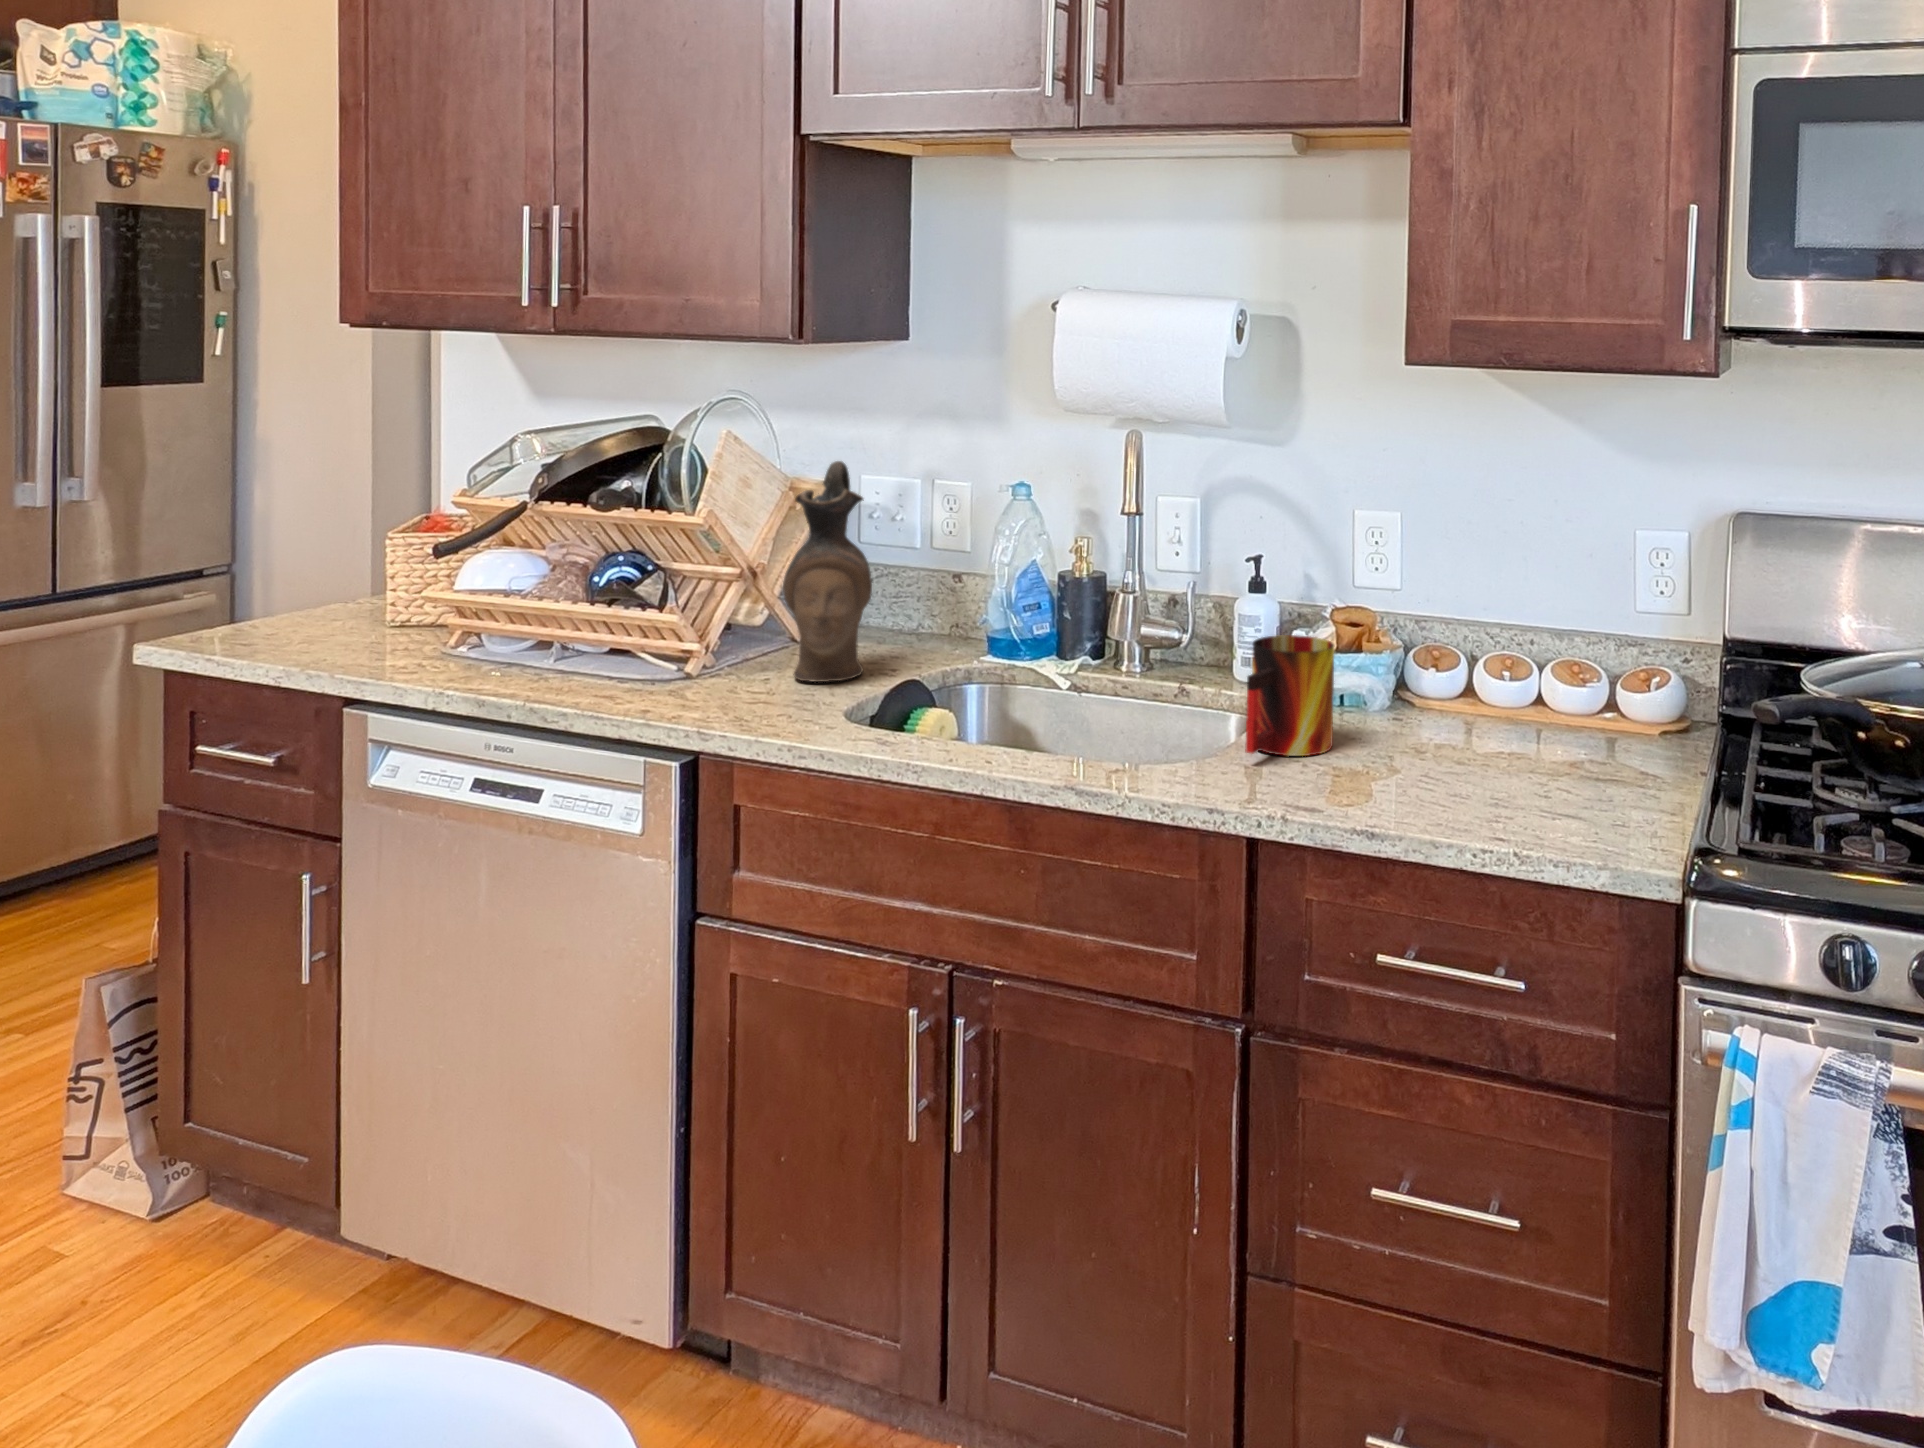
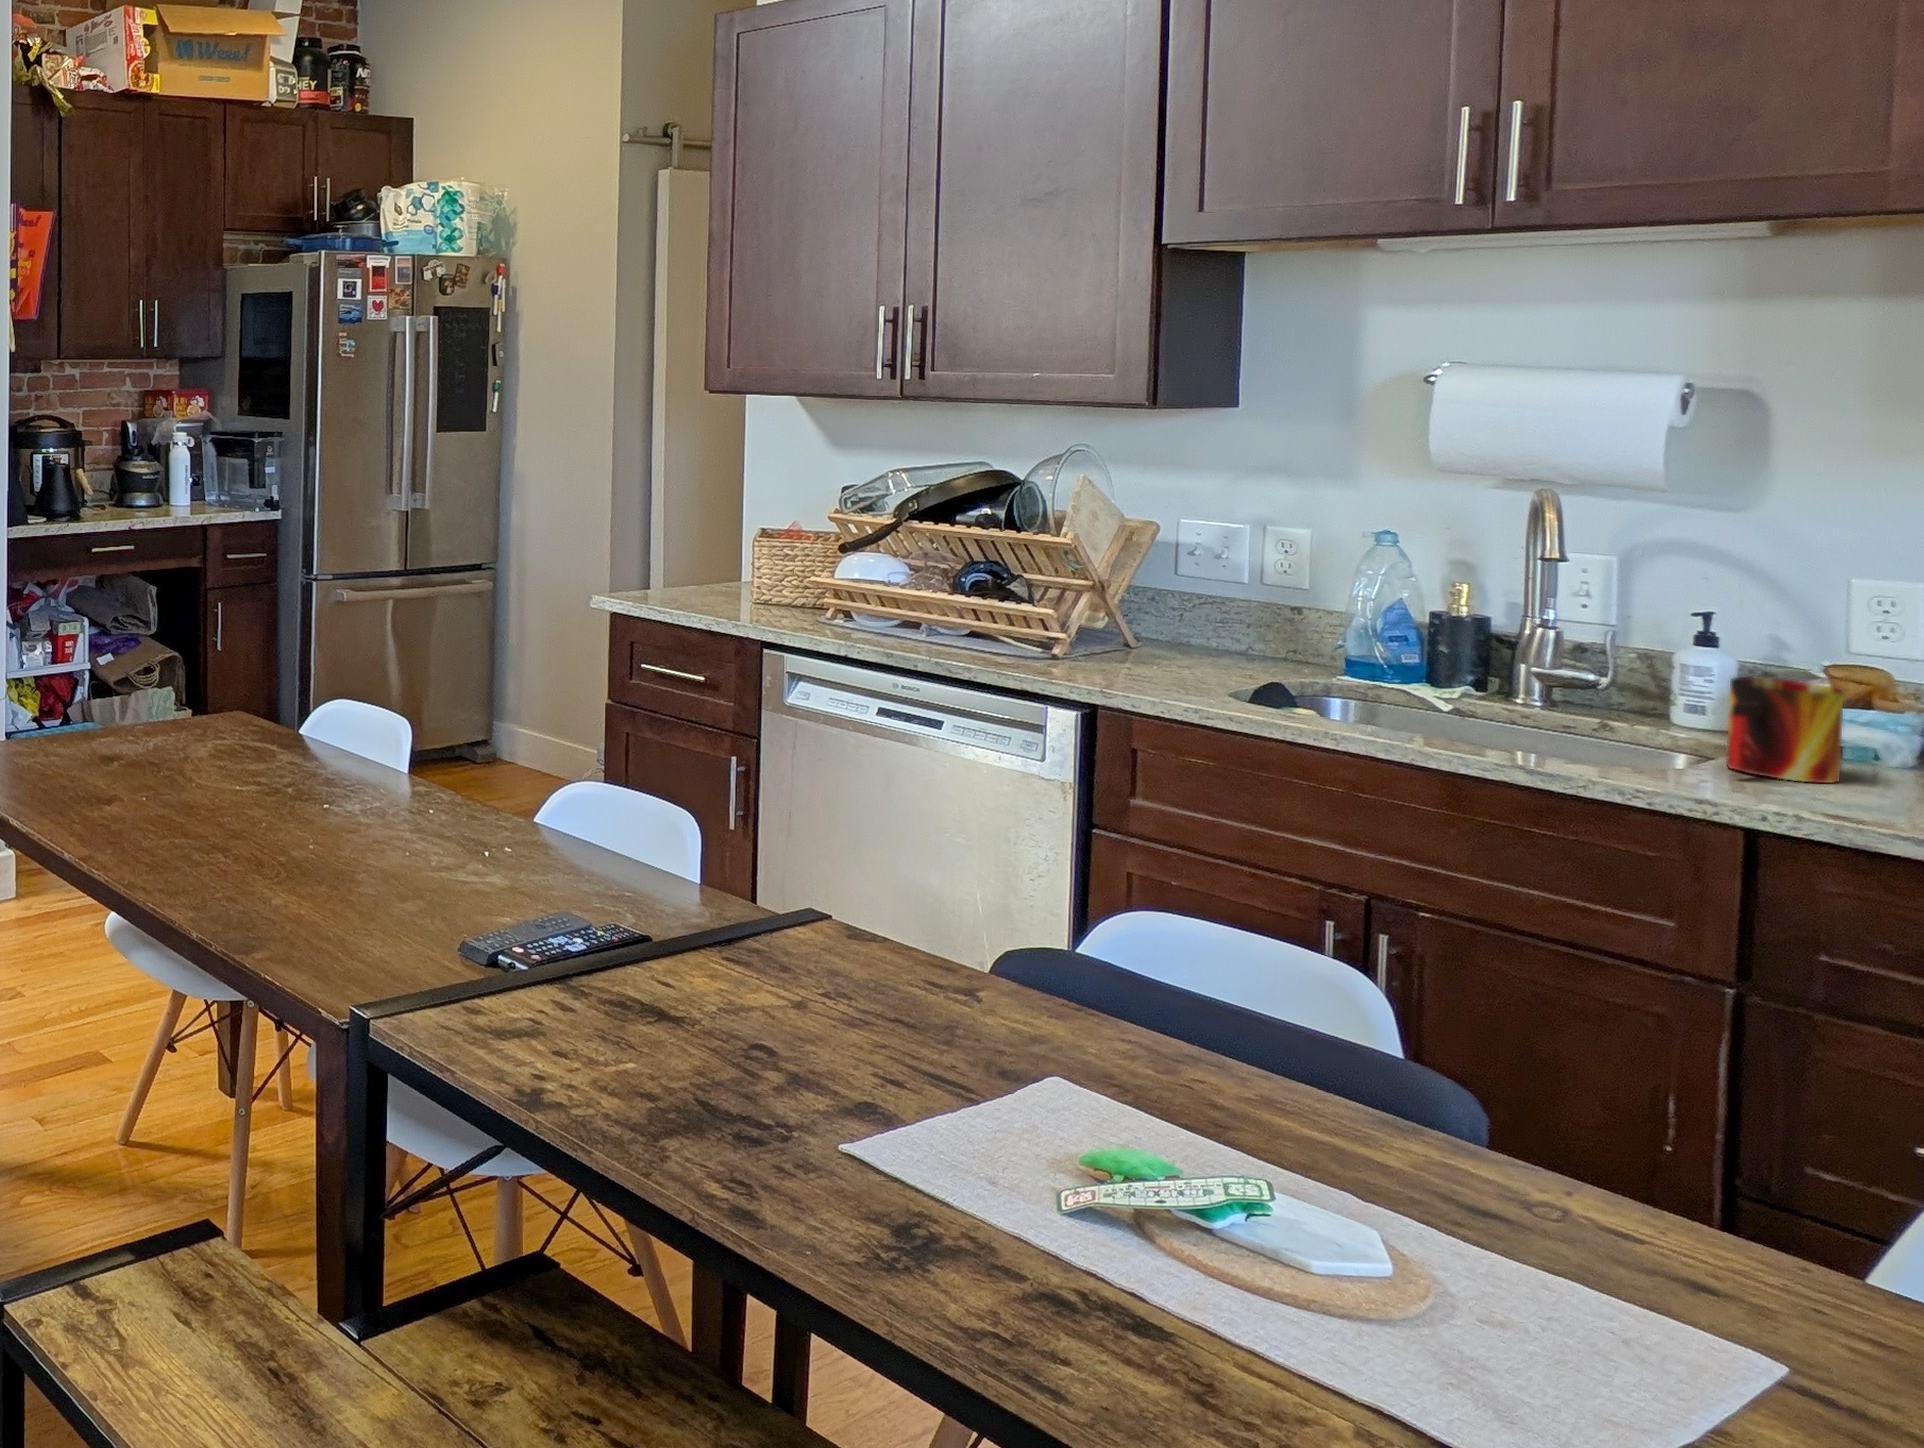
ceramic pitcher: present [783,461,872,682] -> none [1145,506,1235,676]

